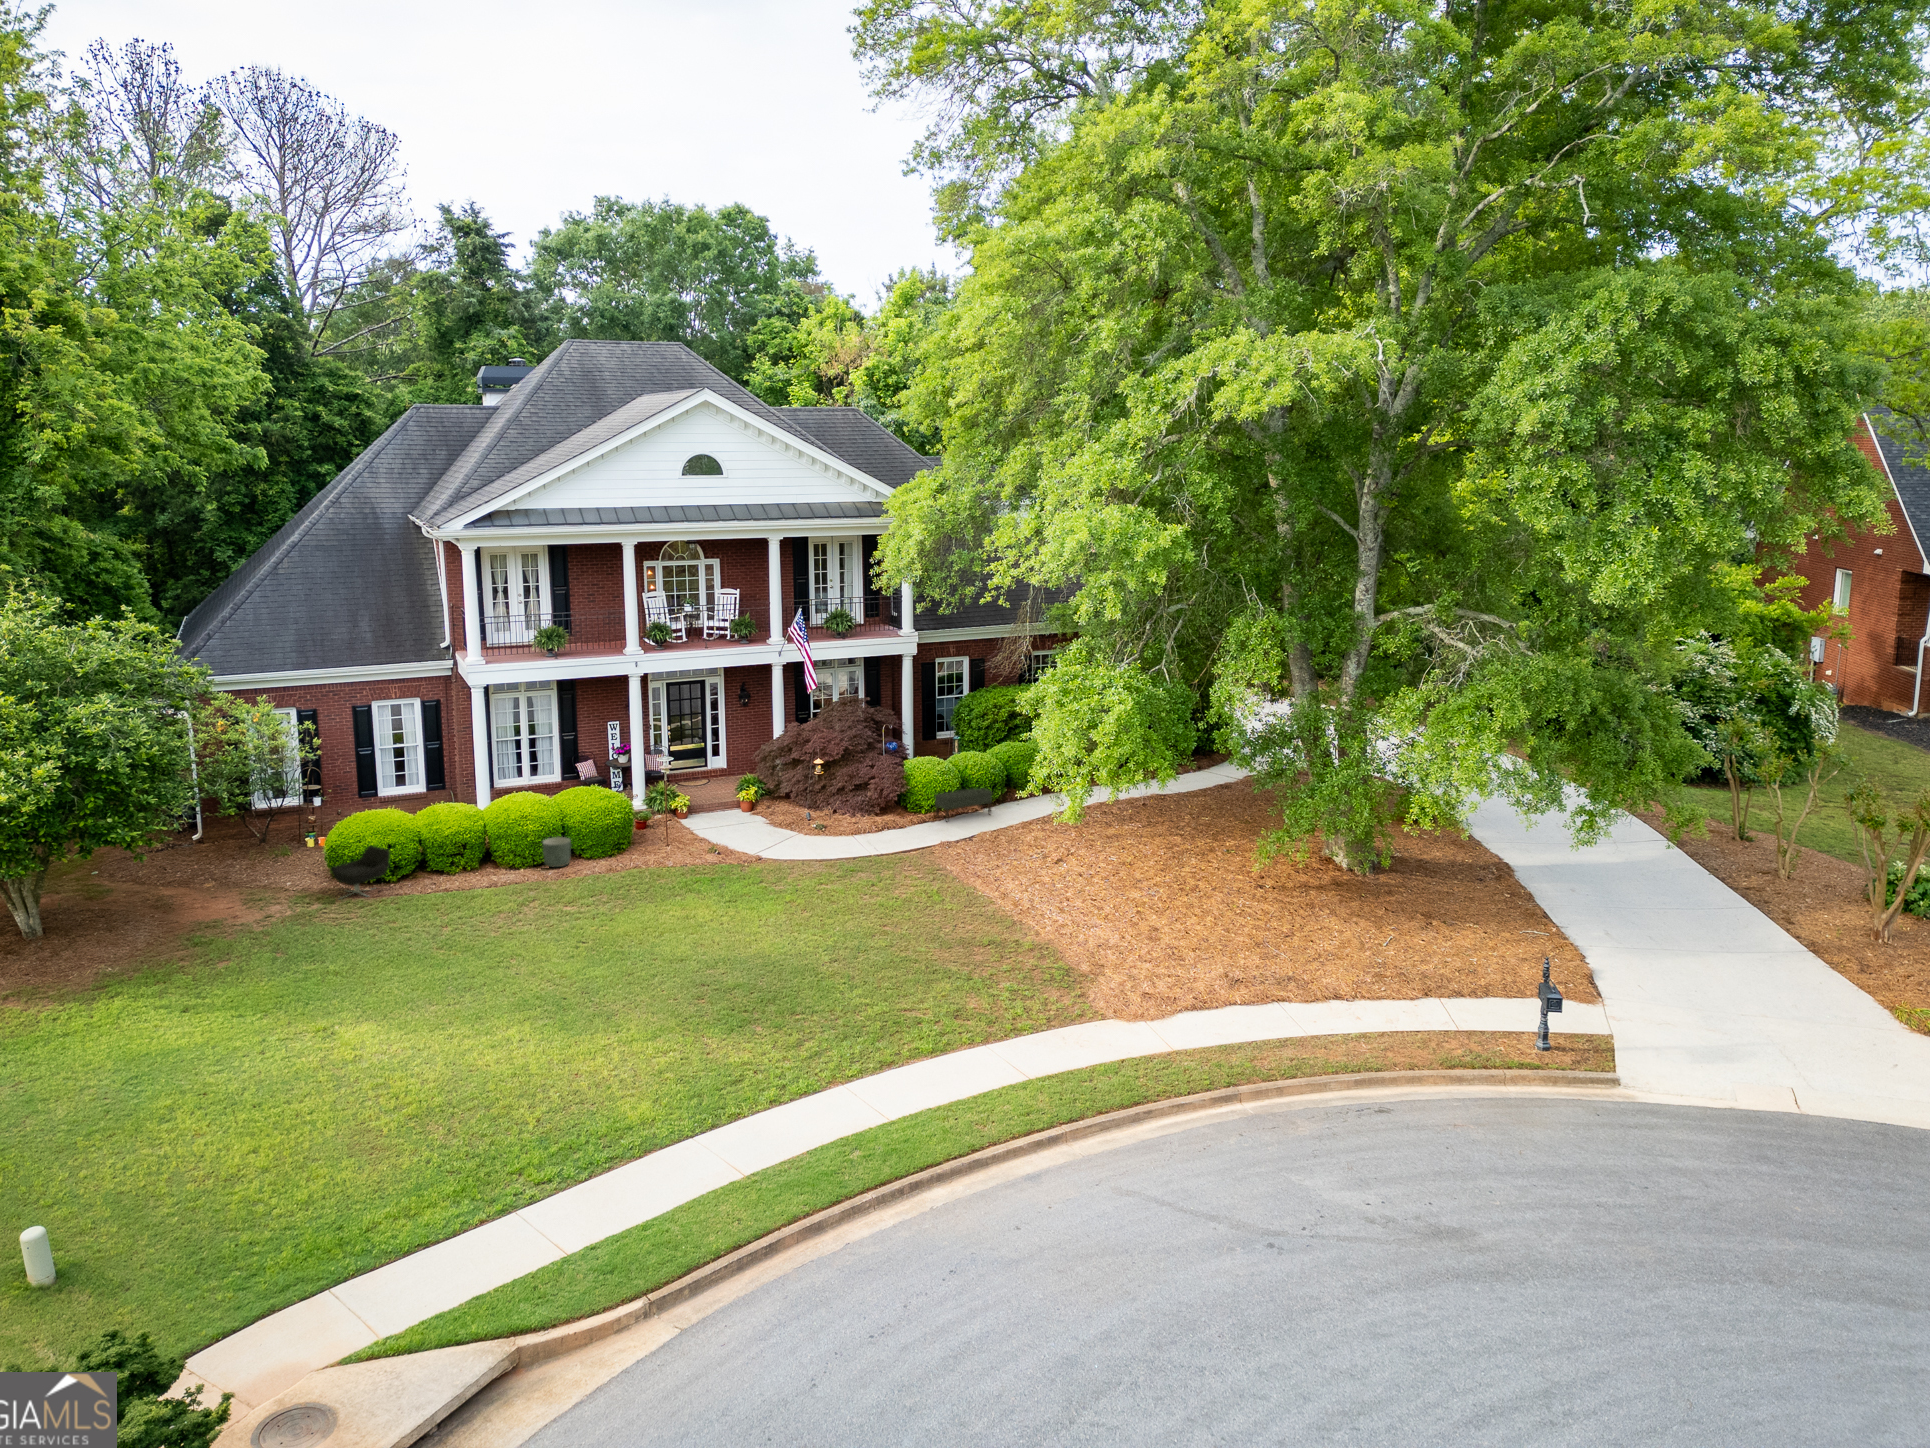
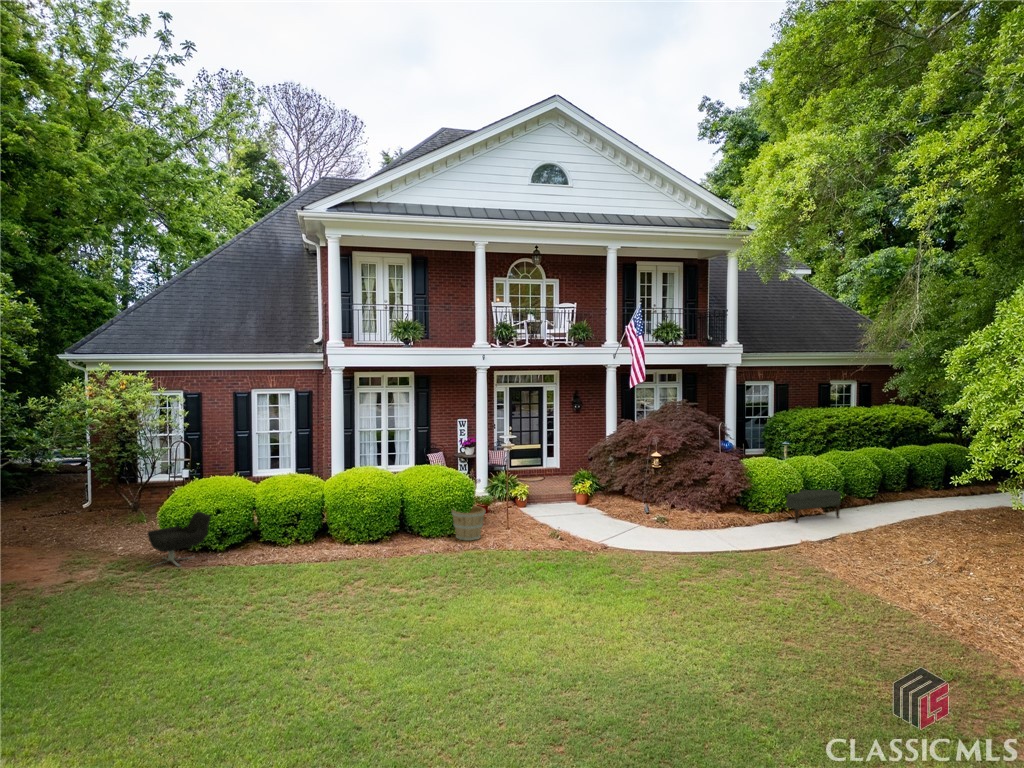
wooden bucket: none [613,824,646,858] -> present [452,506,485,541]
planter: present [543,837,571,867] -> none [377,514,406,546]

